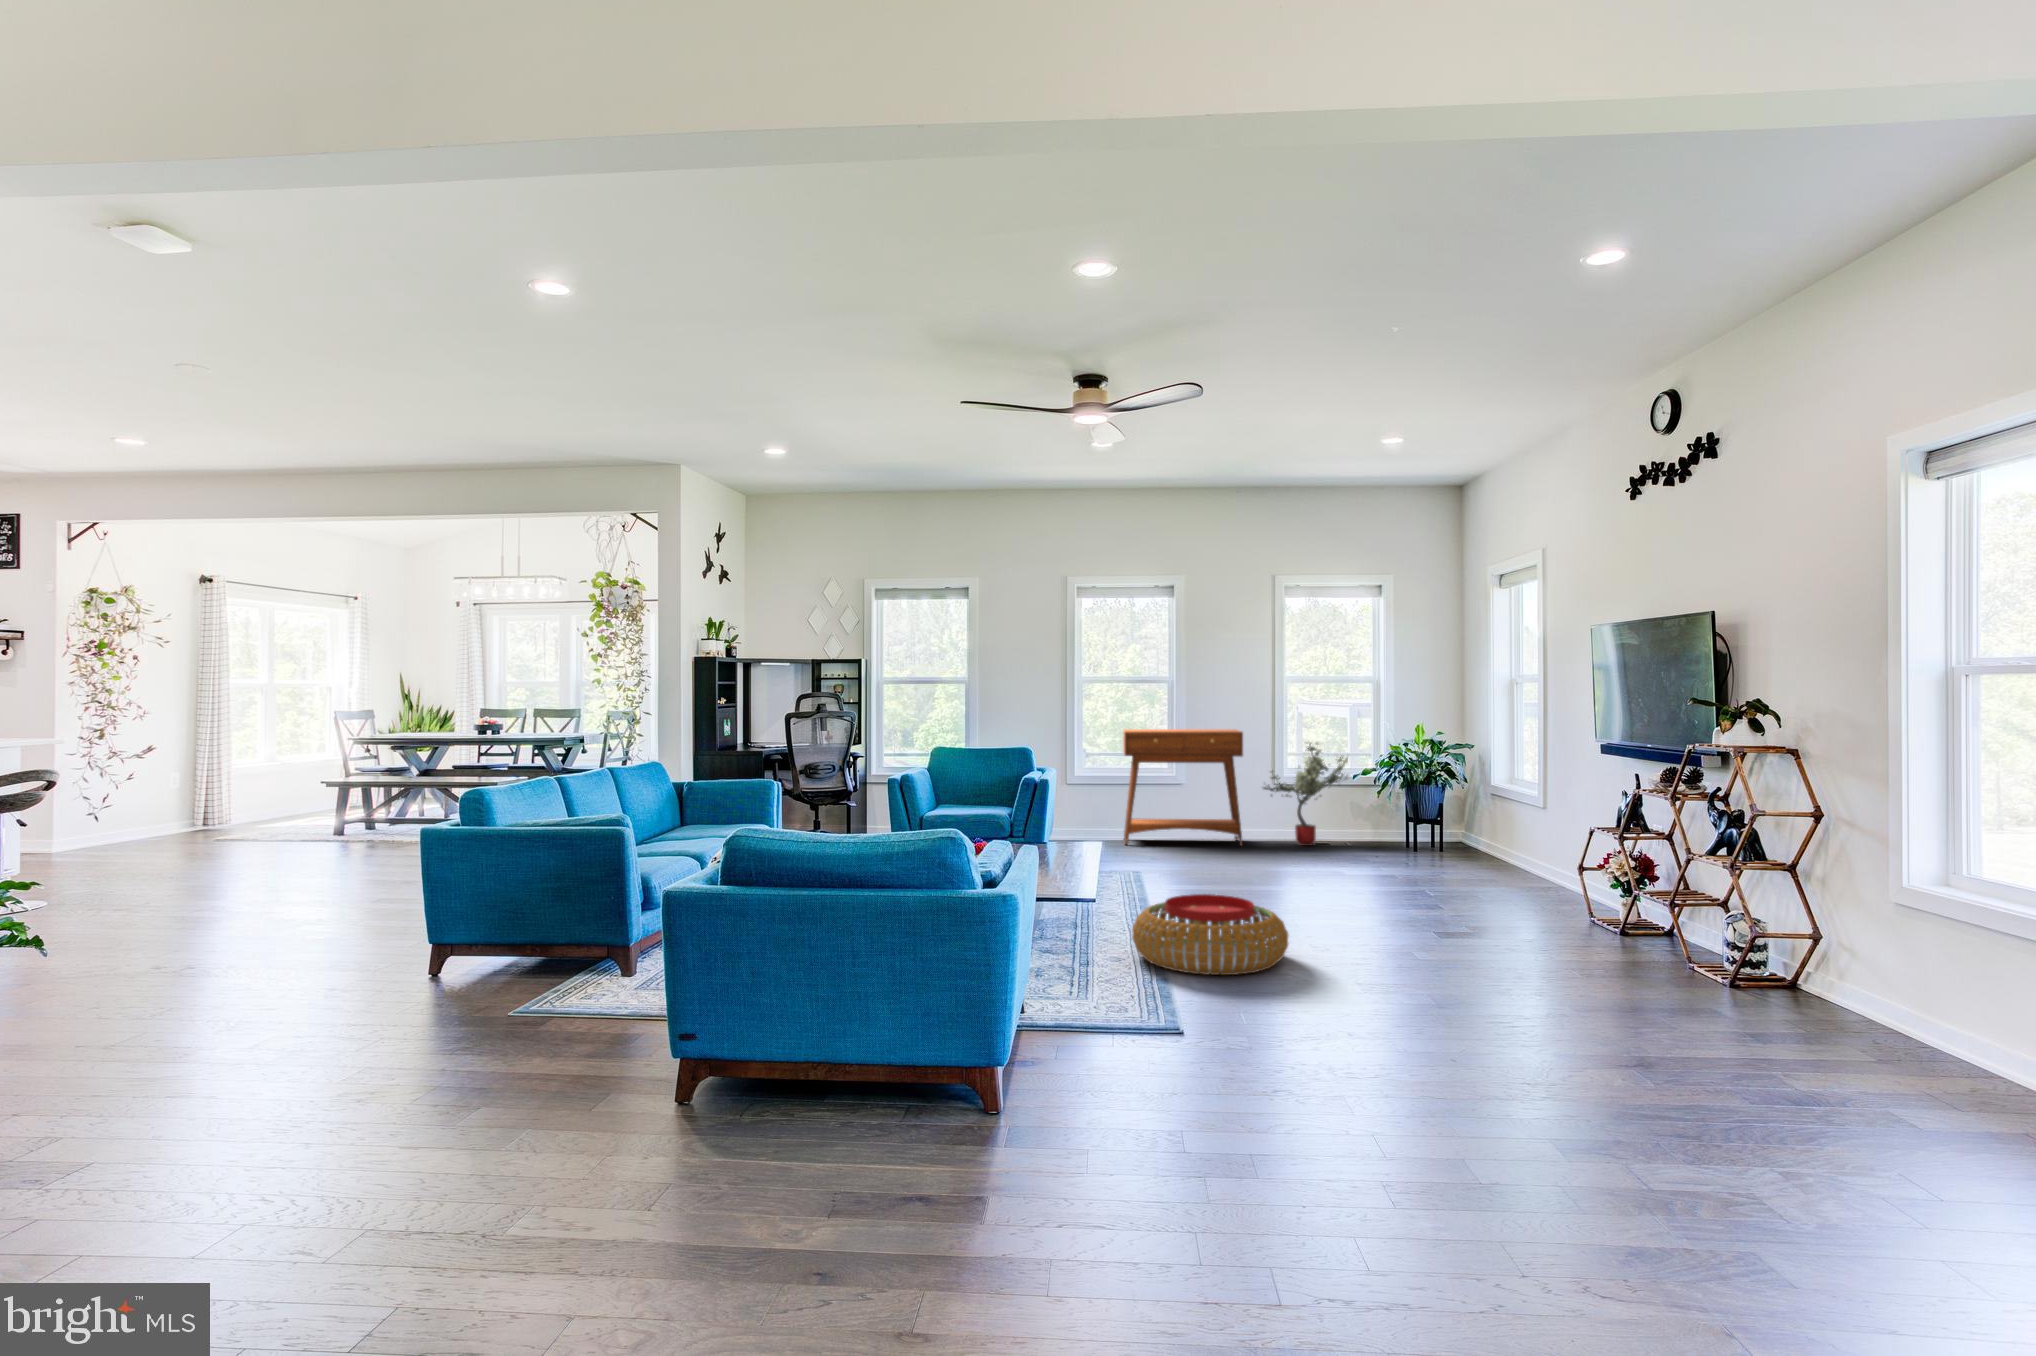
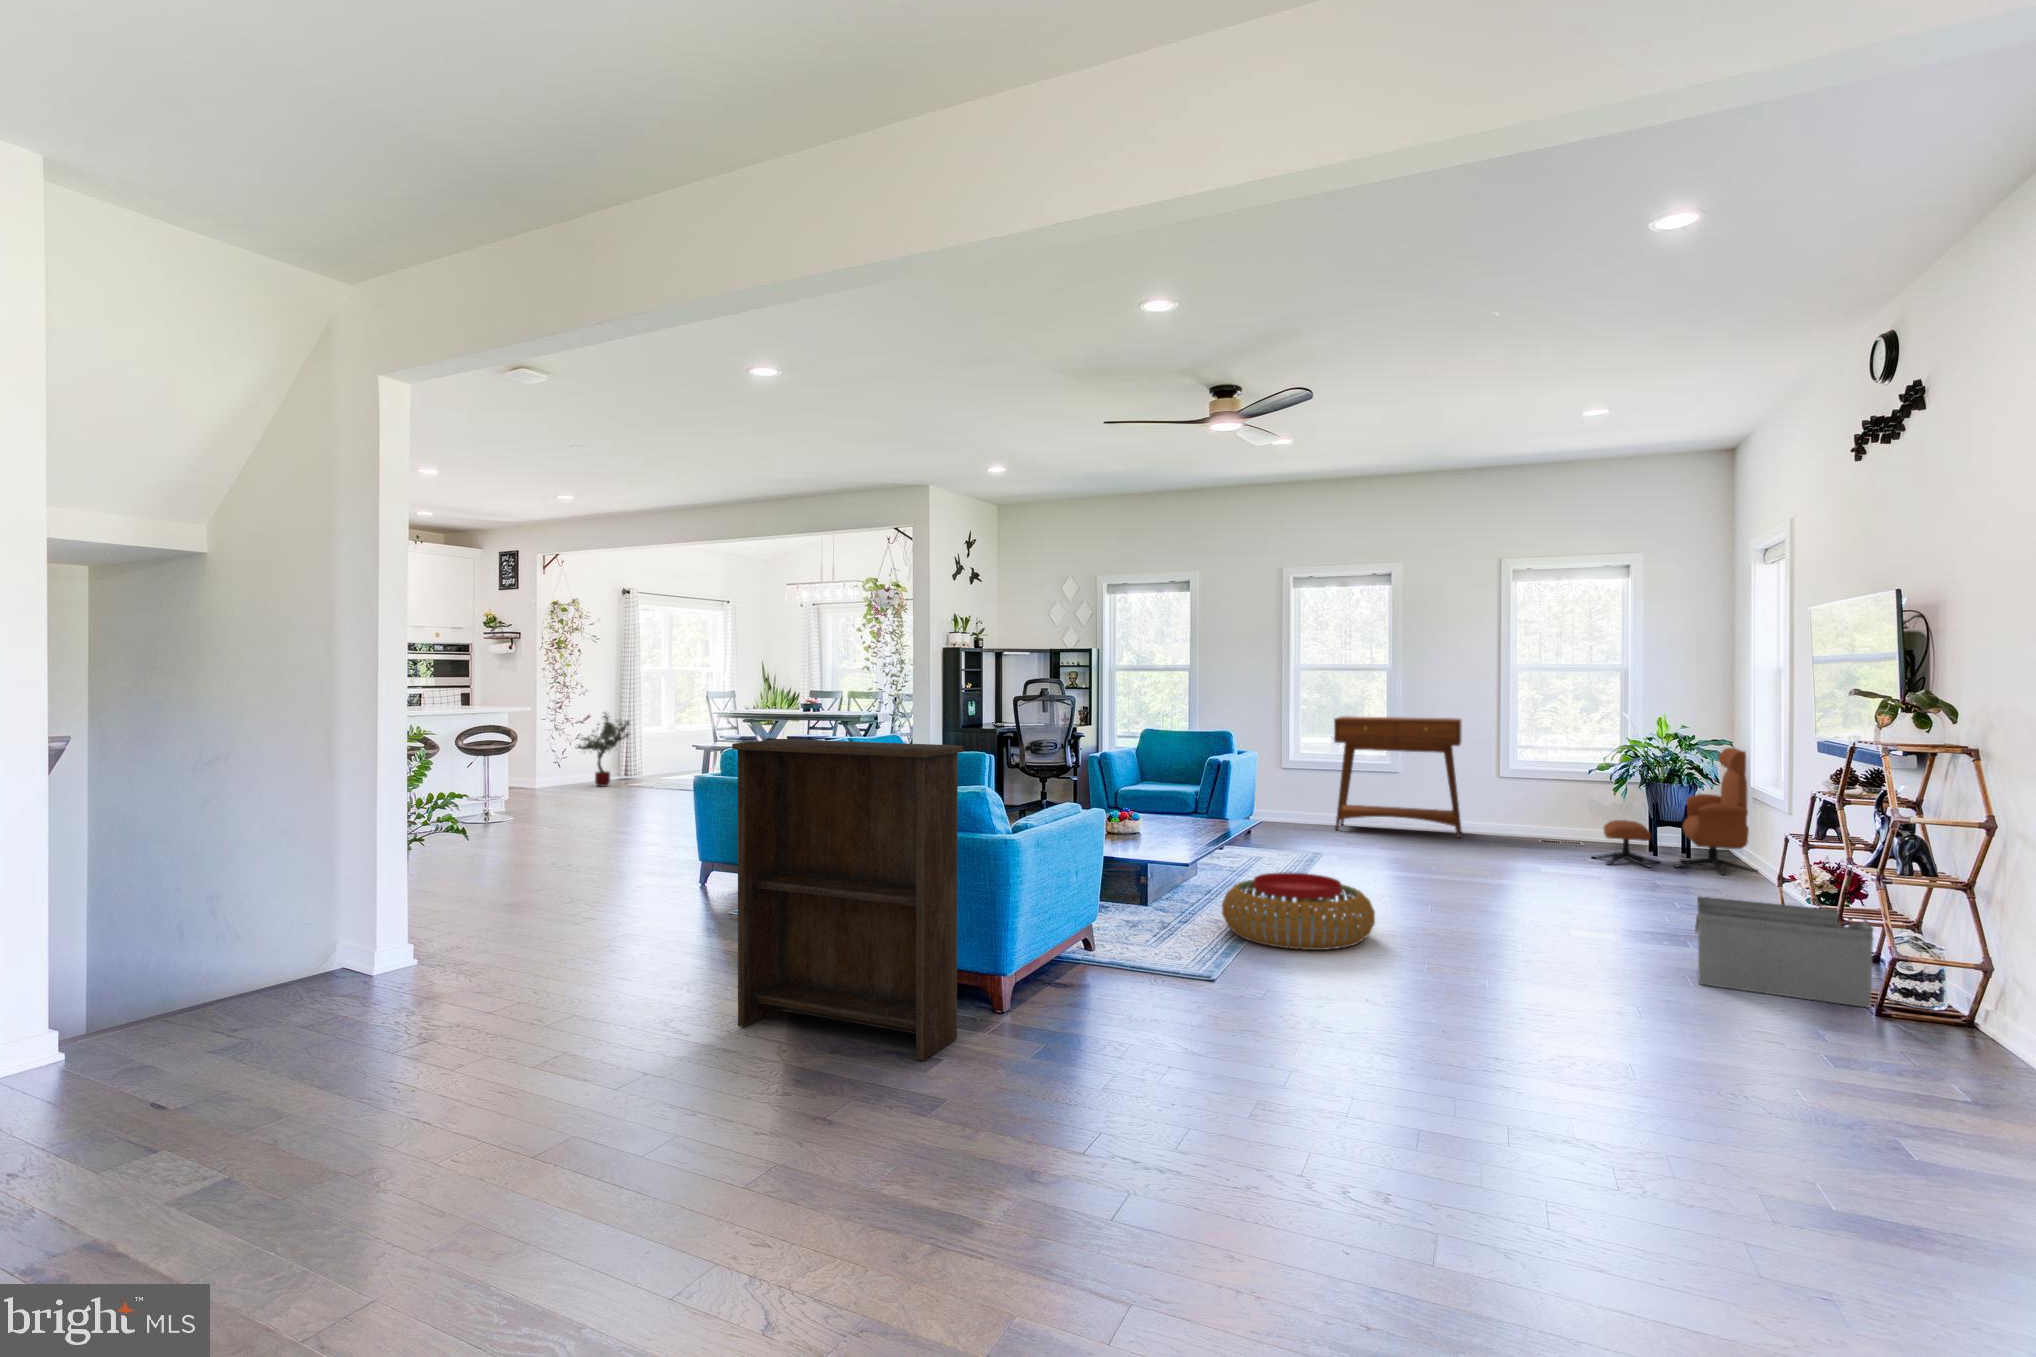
potted tree: present [1264,742,1348,846] -> present [577,712,630,787]
lounge chair: none [1369,752,1506,866] -> present [1592,748,1758,874]
bookshelf: none [705,775,1002,1160] -> present [732,739,963,1060]
storage bin: none [1562,890,1721,978] -> present [1695,897,1873,1008]

